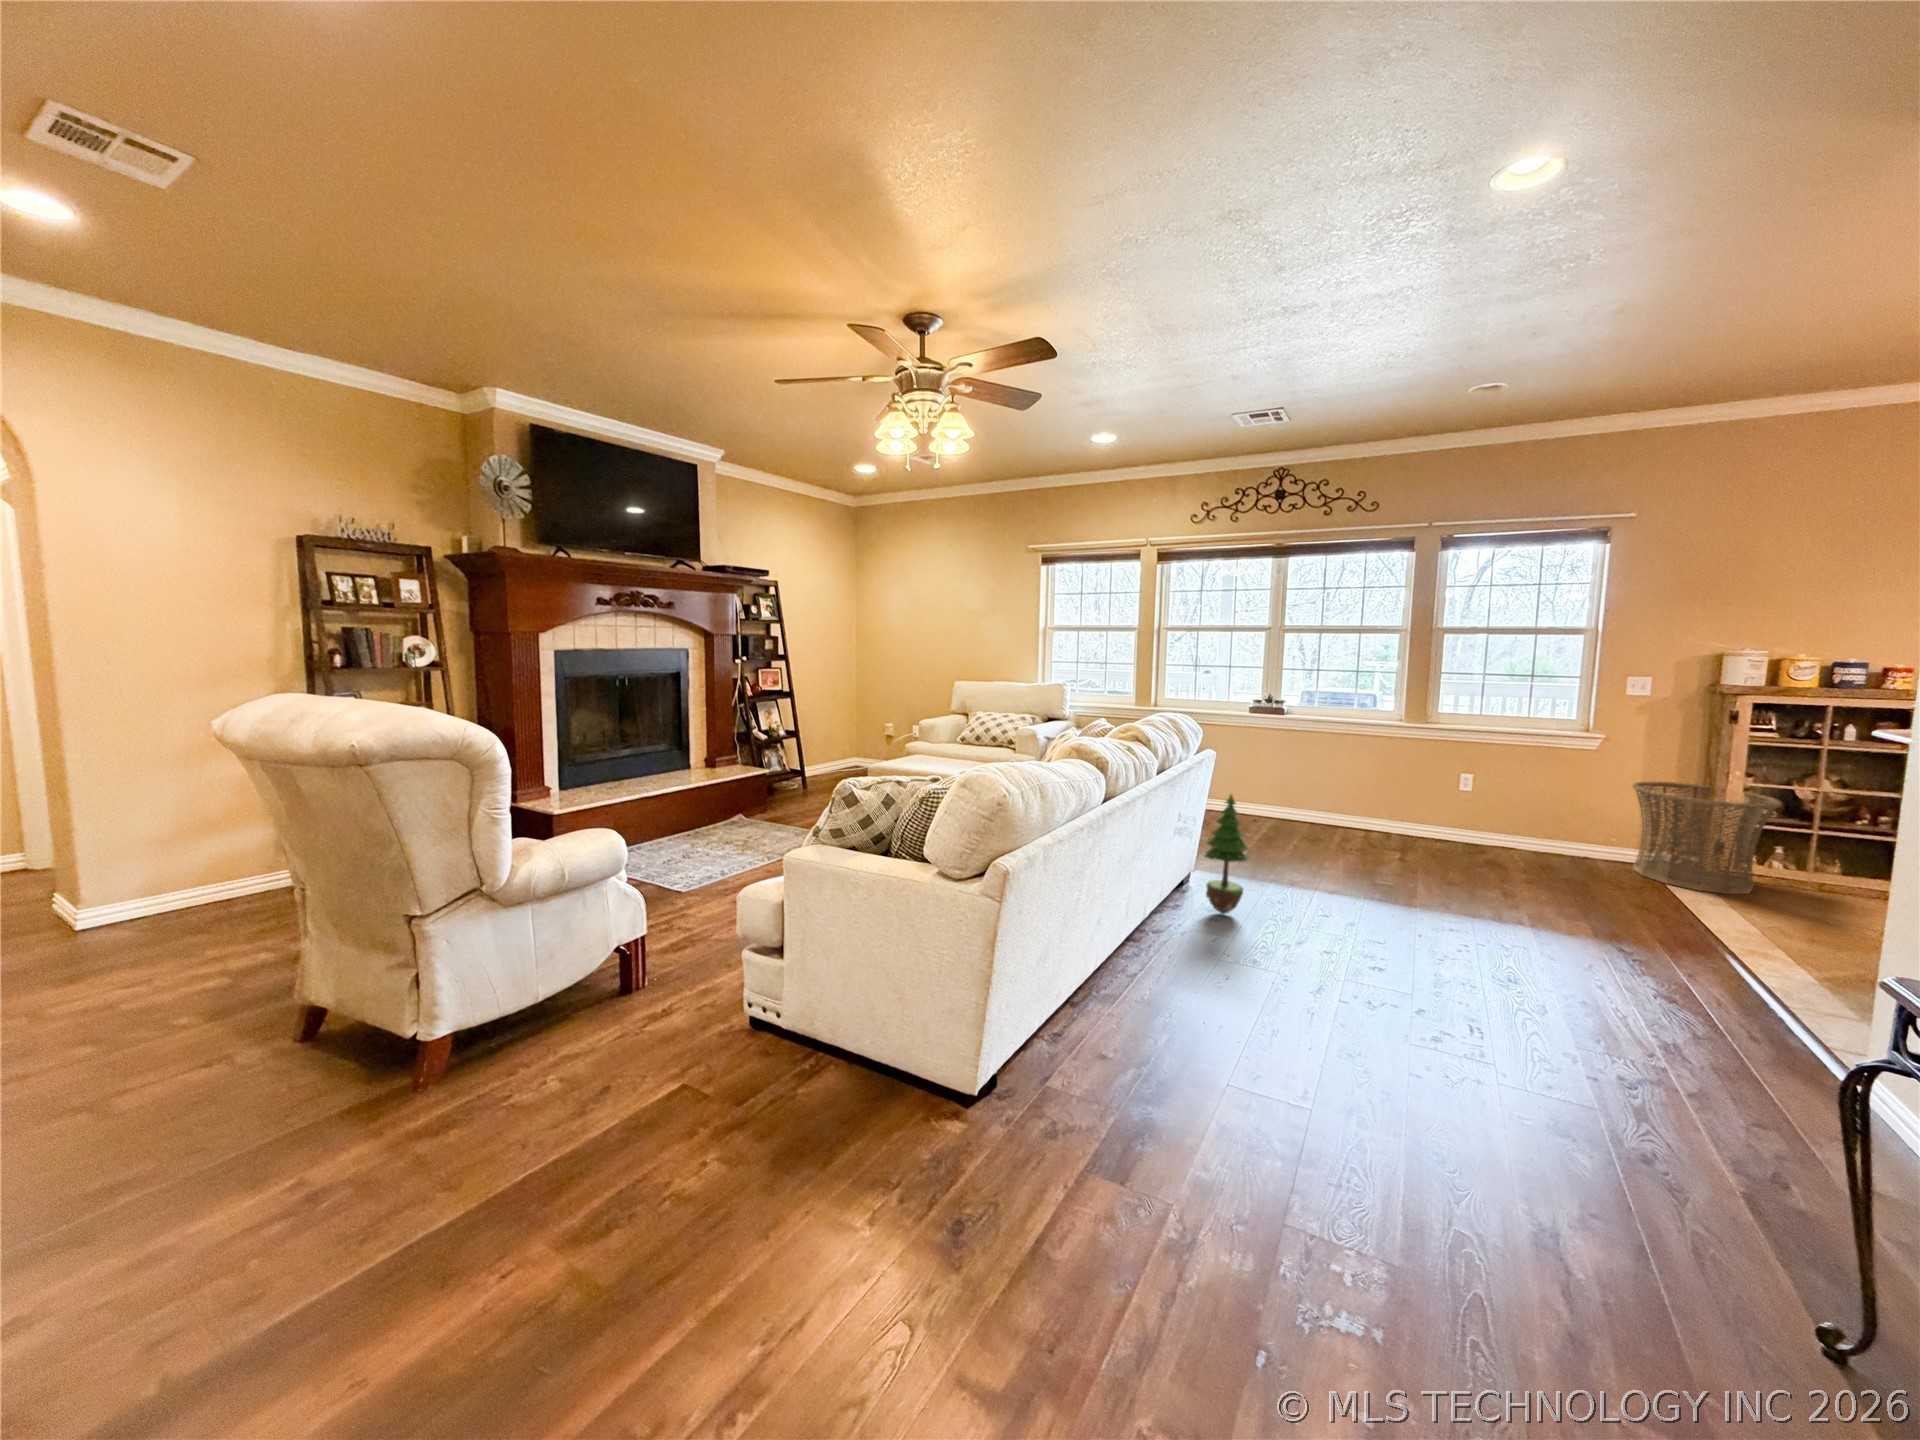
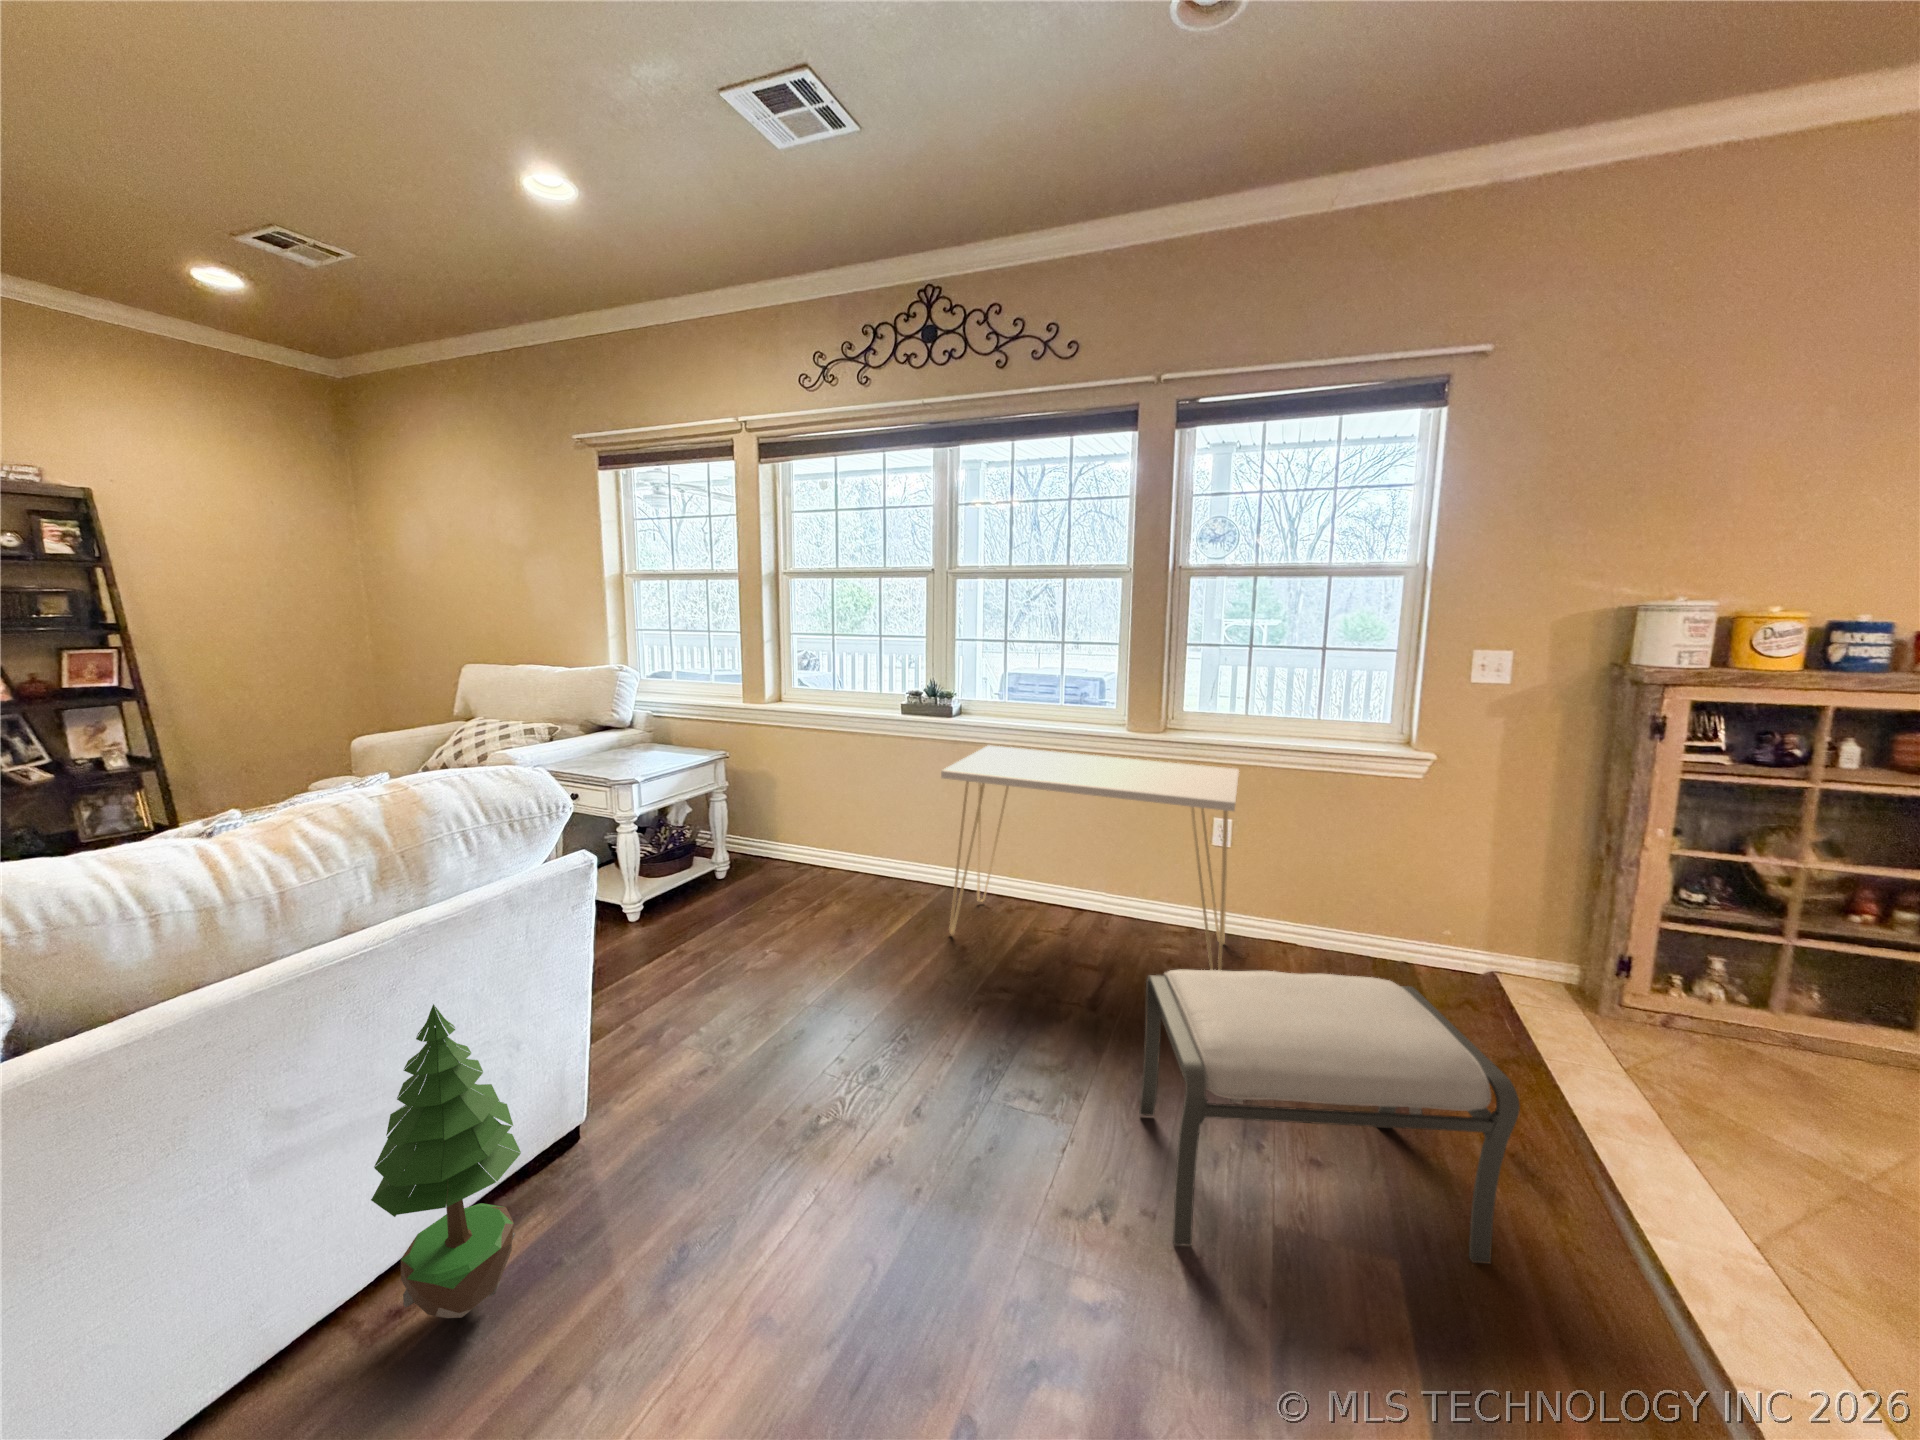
console table: none [1299,731,1491,859] -> present [941,746,1239,970]
basket: present [1633,781,1782,894] -> none [1478,839,1746,1080]
ottoman: none [1461,817,1658,929] -> present [1139,970,1520,1263]

